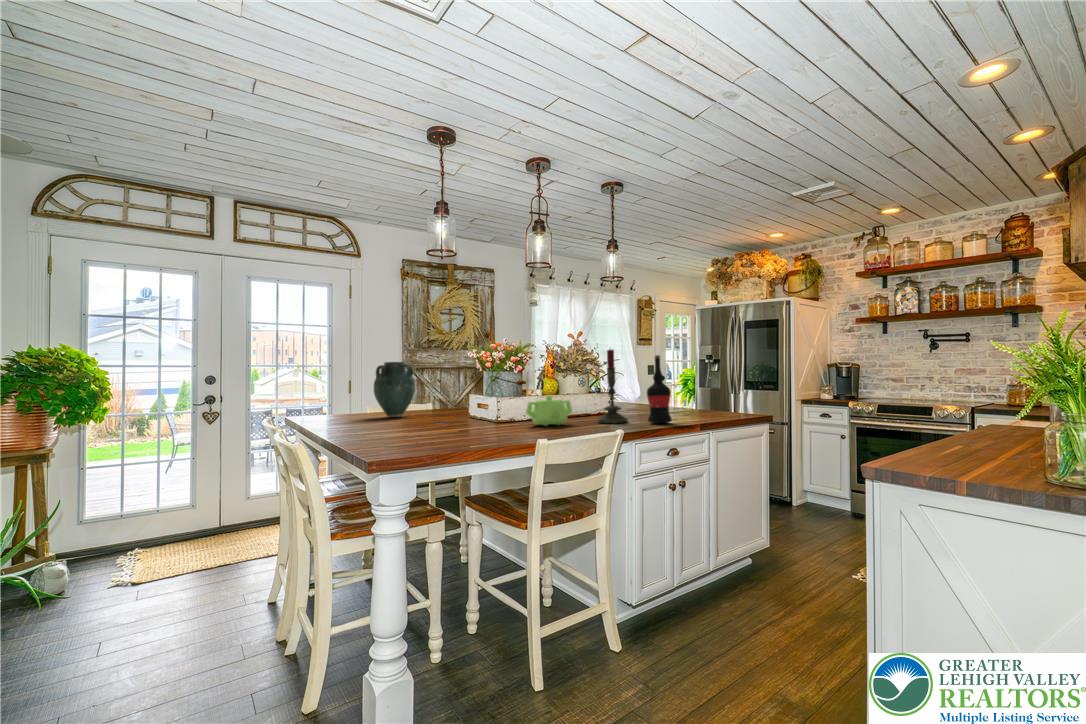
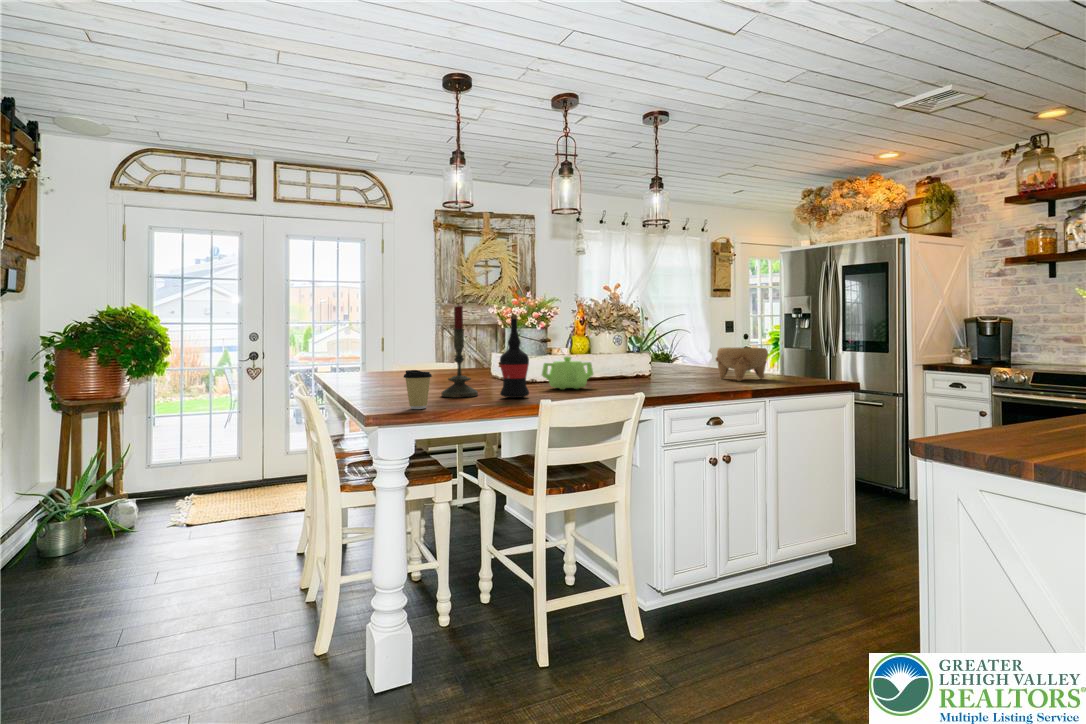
candle: present [598,349,628,423] -> present [442,306,478,398]
wine bottle: present [647,355,672,423] -> present [500,315,529,398]
vase: present [374,362,415,417] -> none [393,315,438,374]
bowl: none [668,386,714,414] -> present [716,347,768,381]
coffee cup: none [410,410,438,448] -> present [404,370,432,409]

